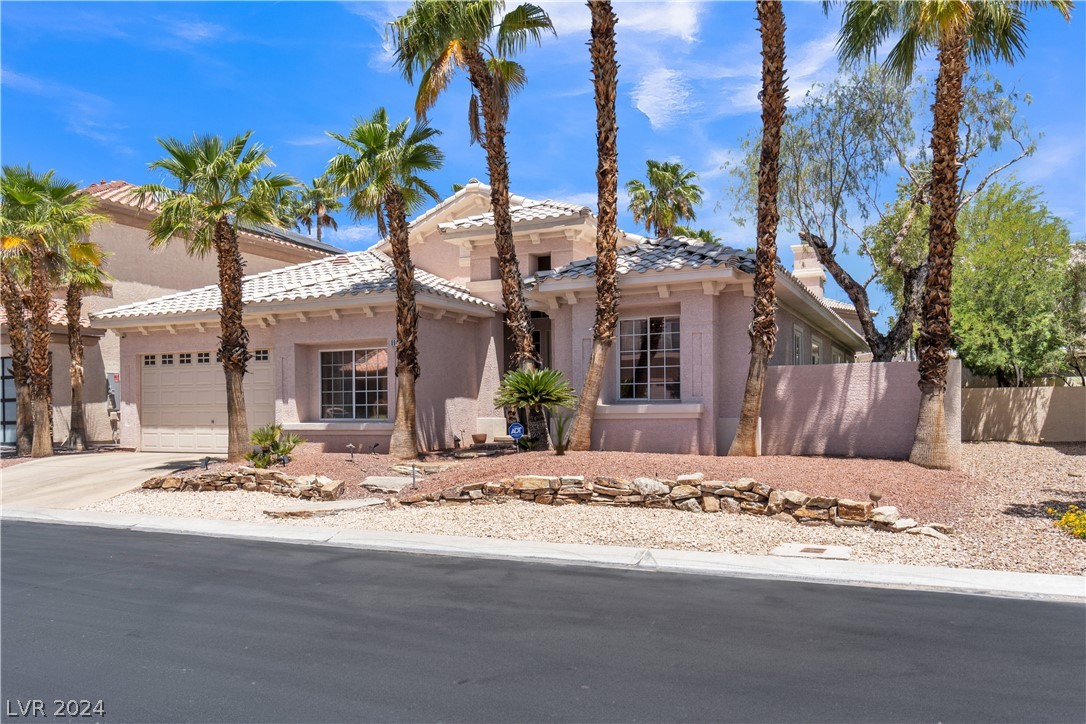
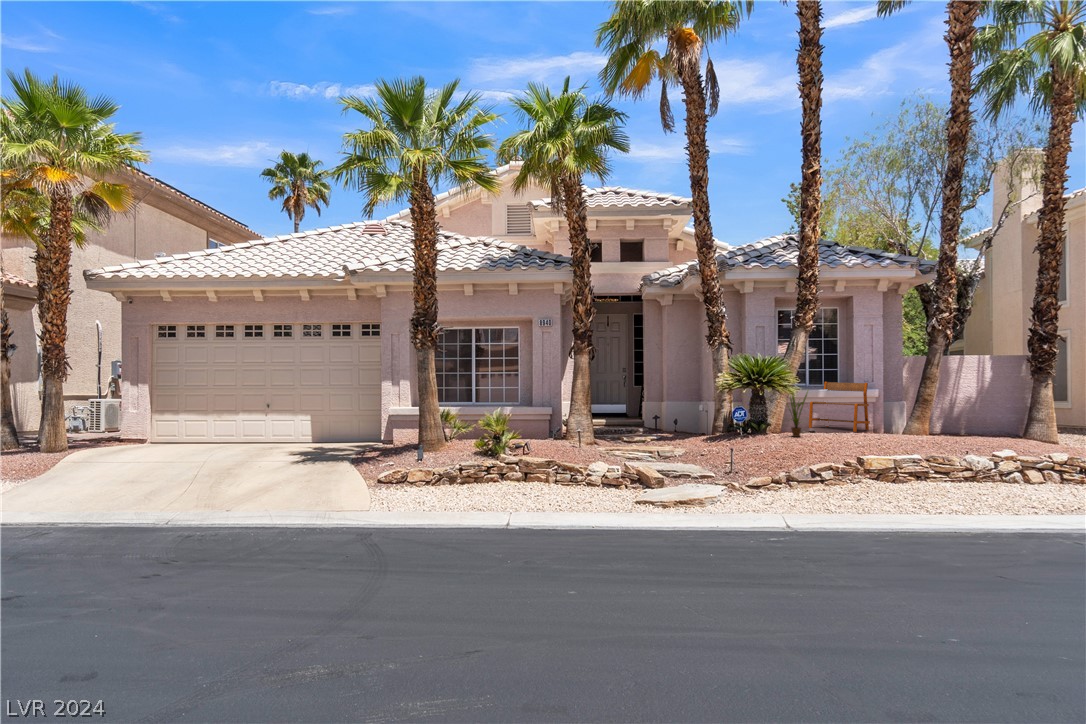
bench: none [632,395,685,451] -> present [809,382,870,432]

